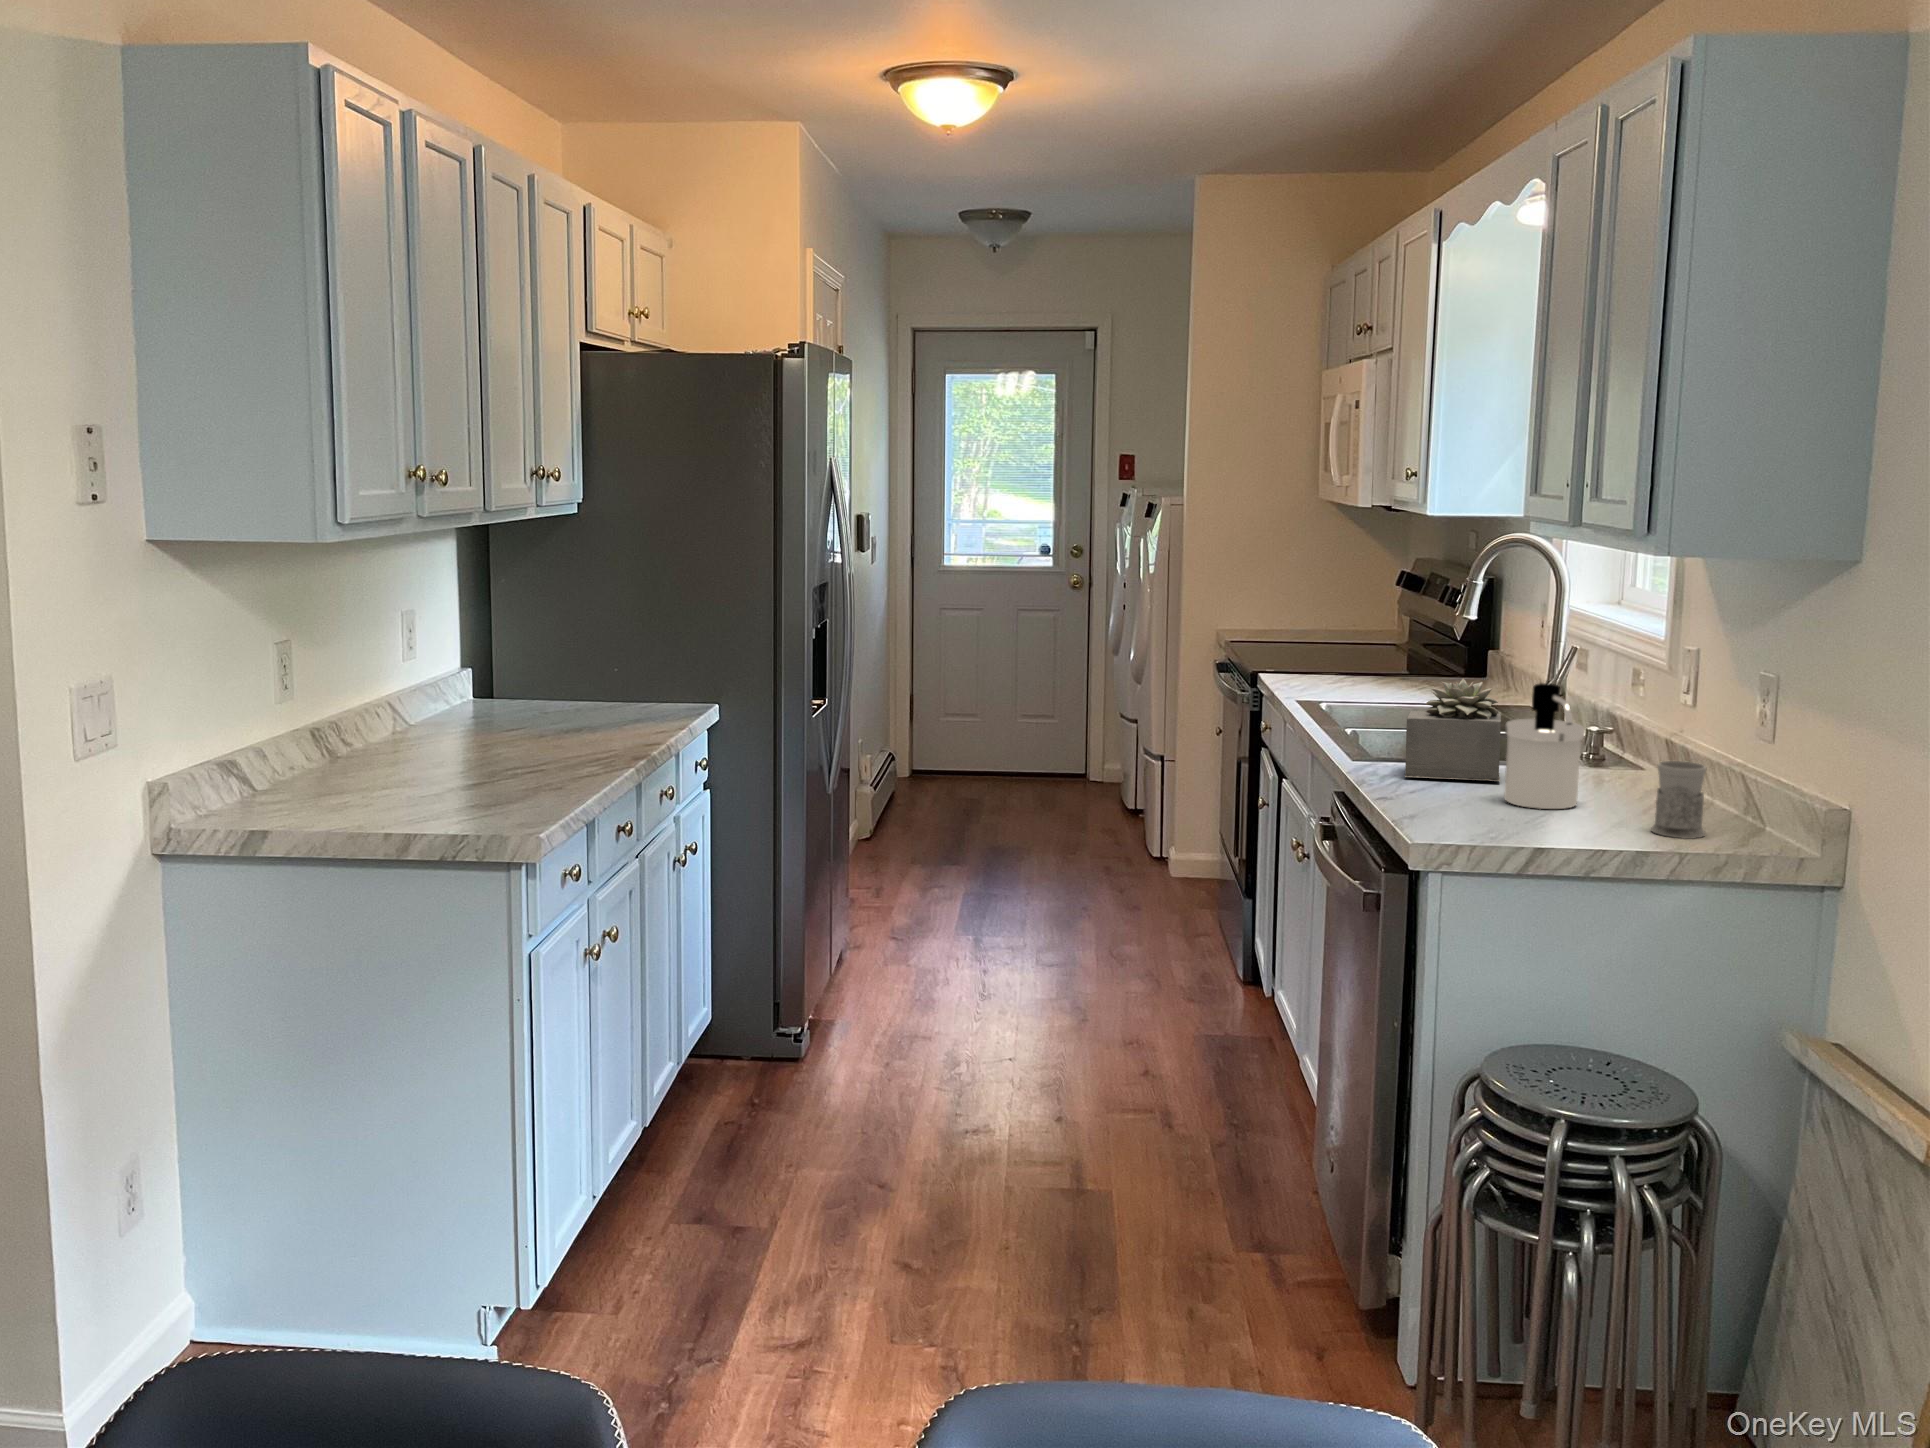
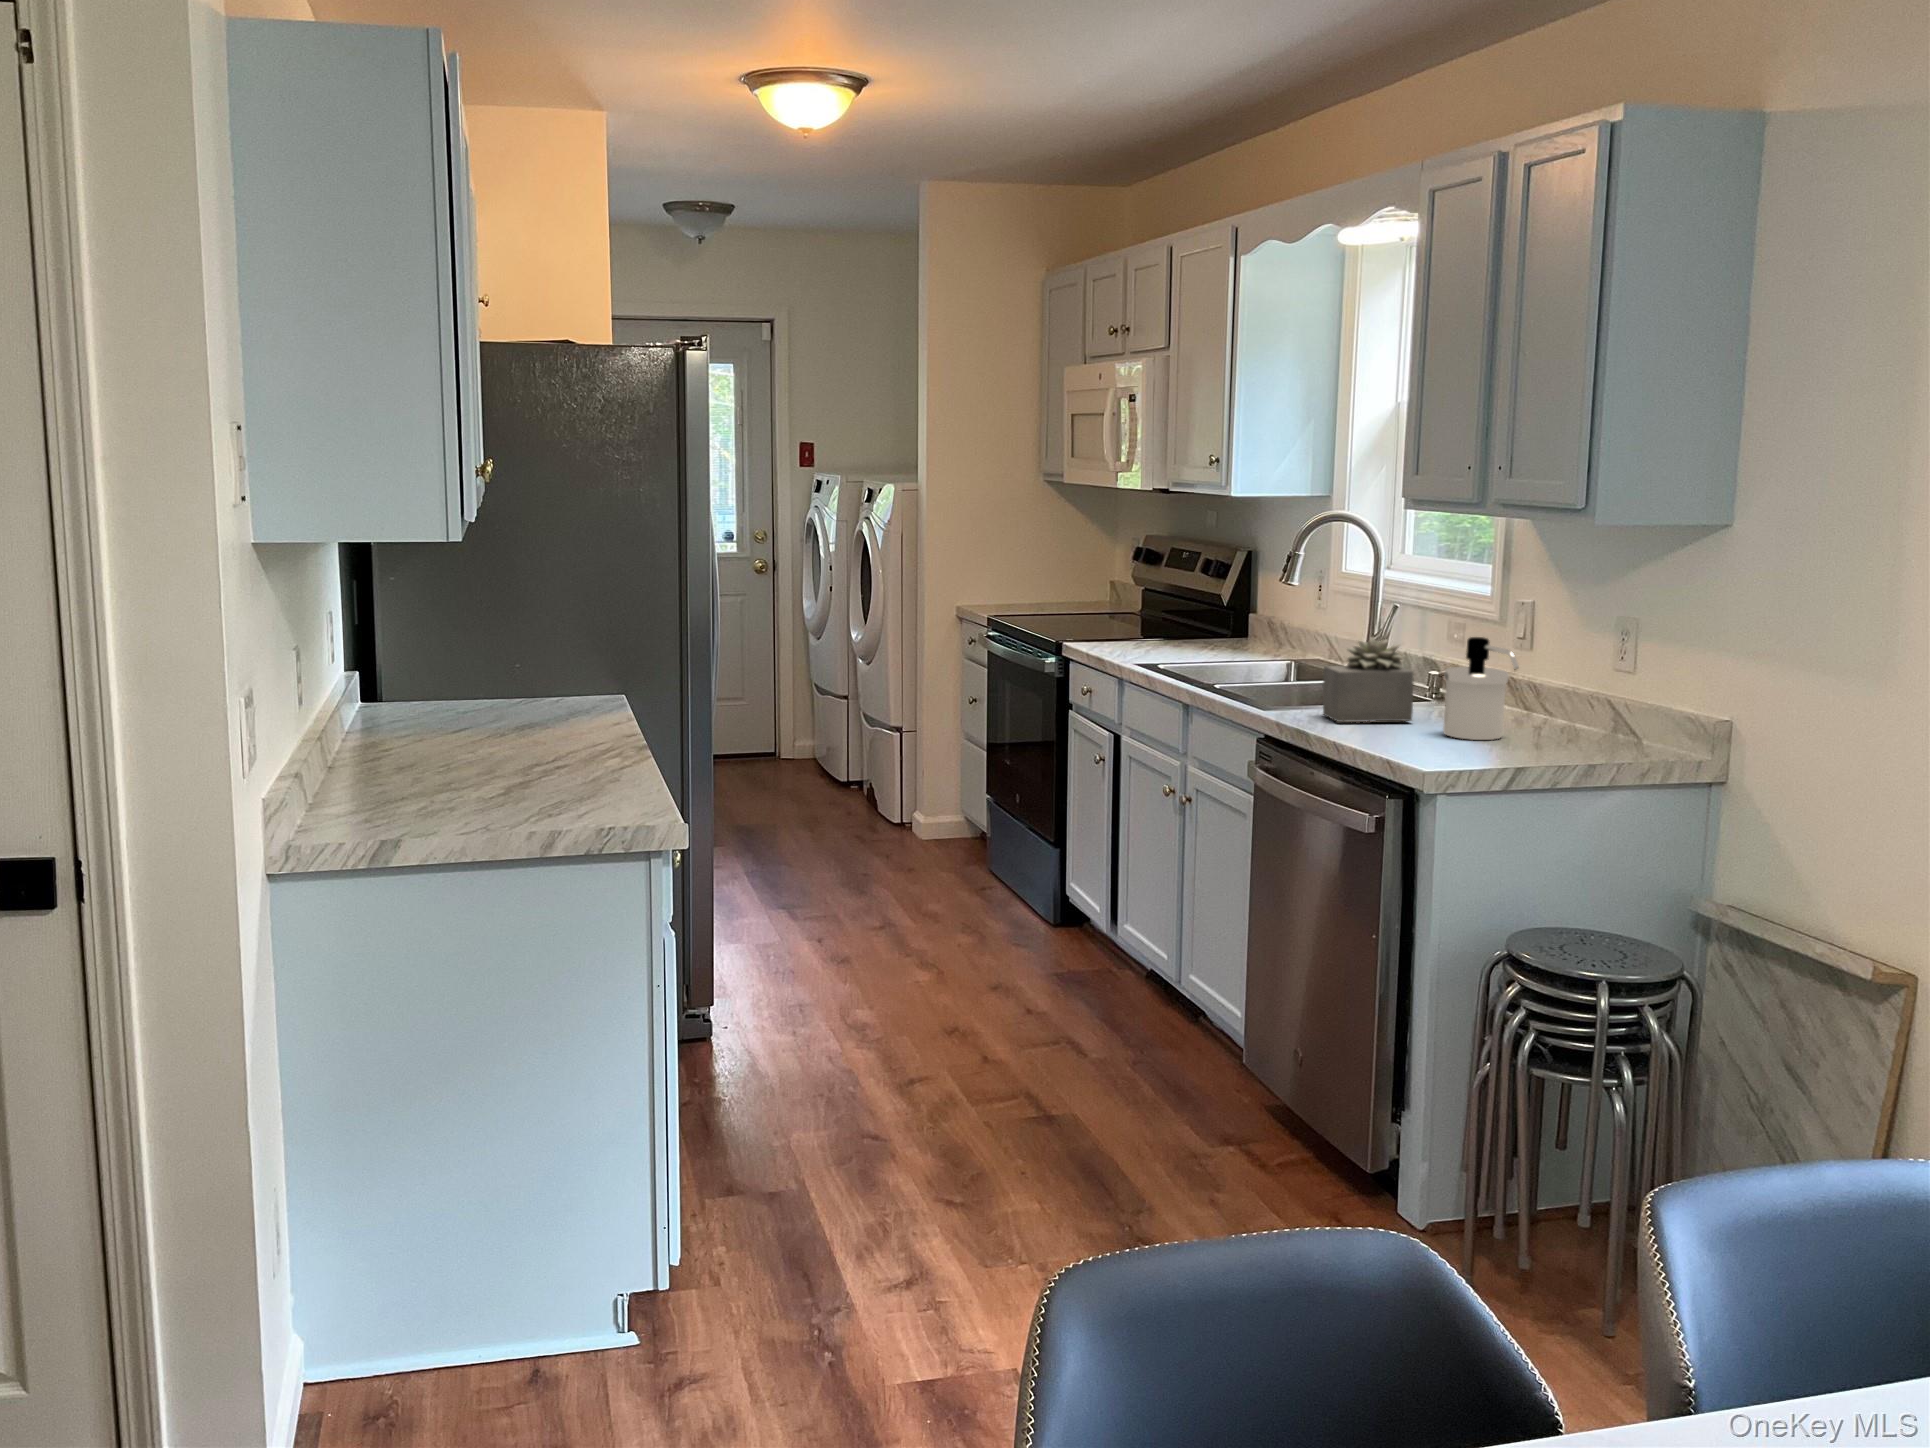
mug: present [1651,761,1706,839] -> none [1587,694,1631,755]

